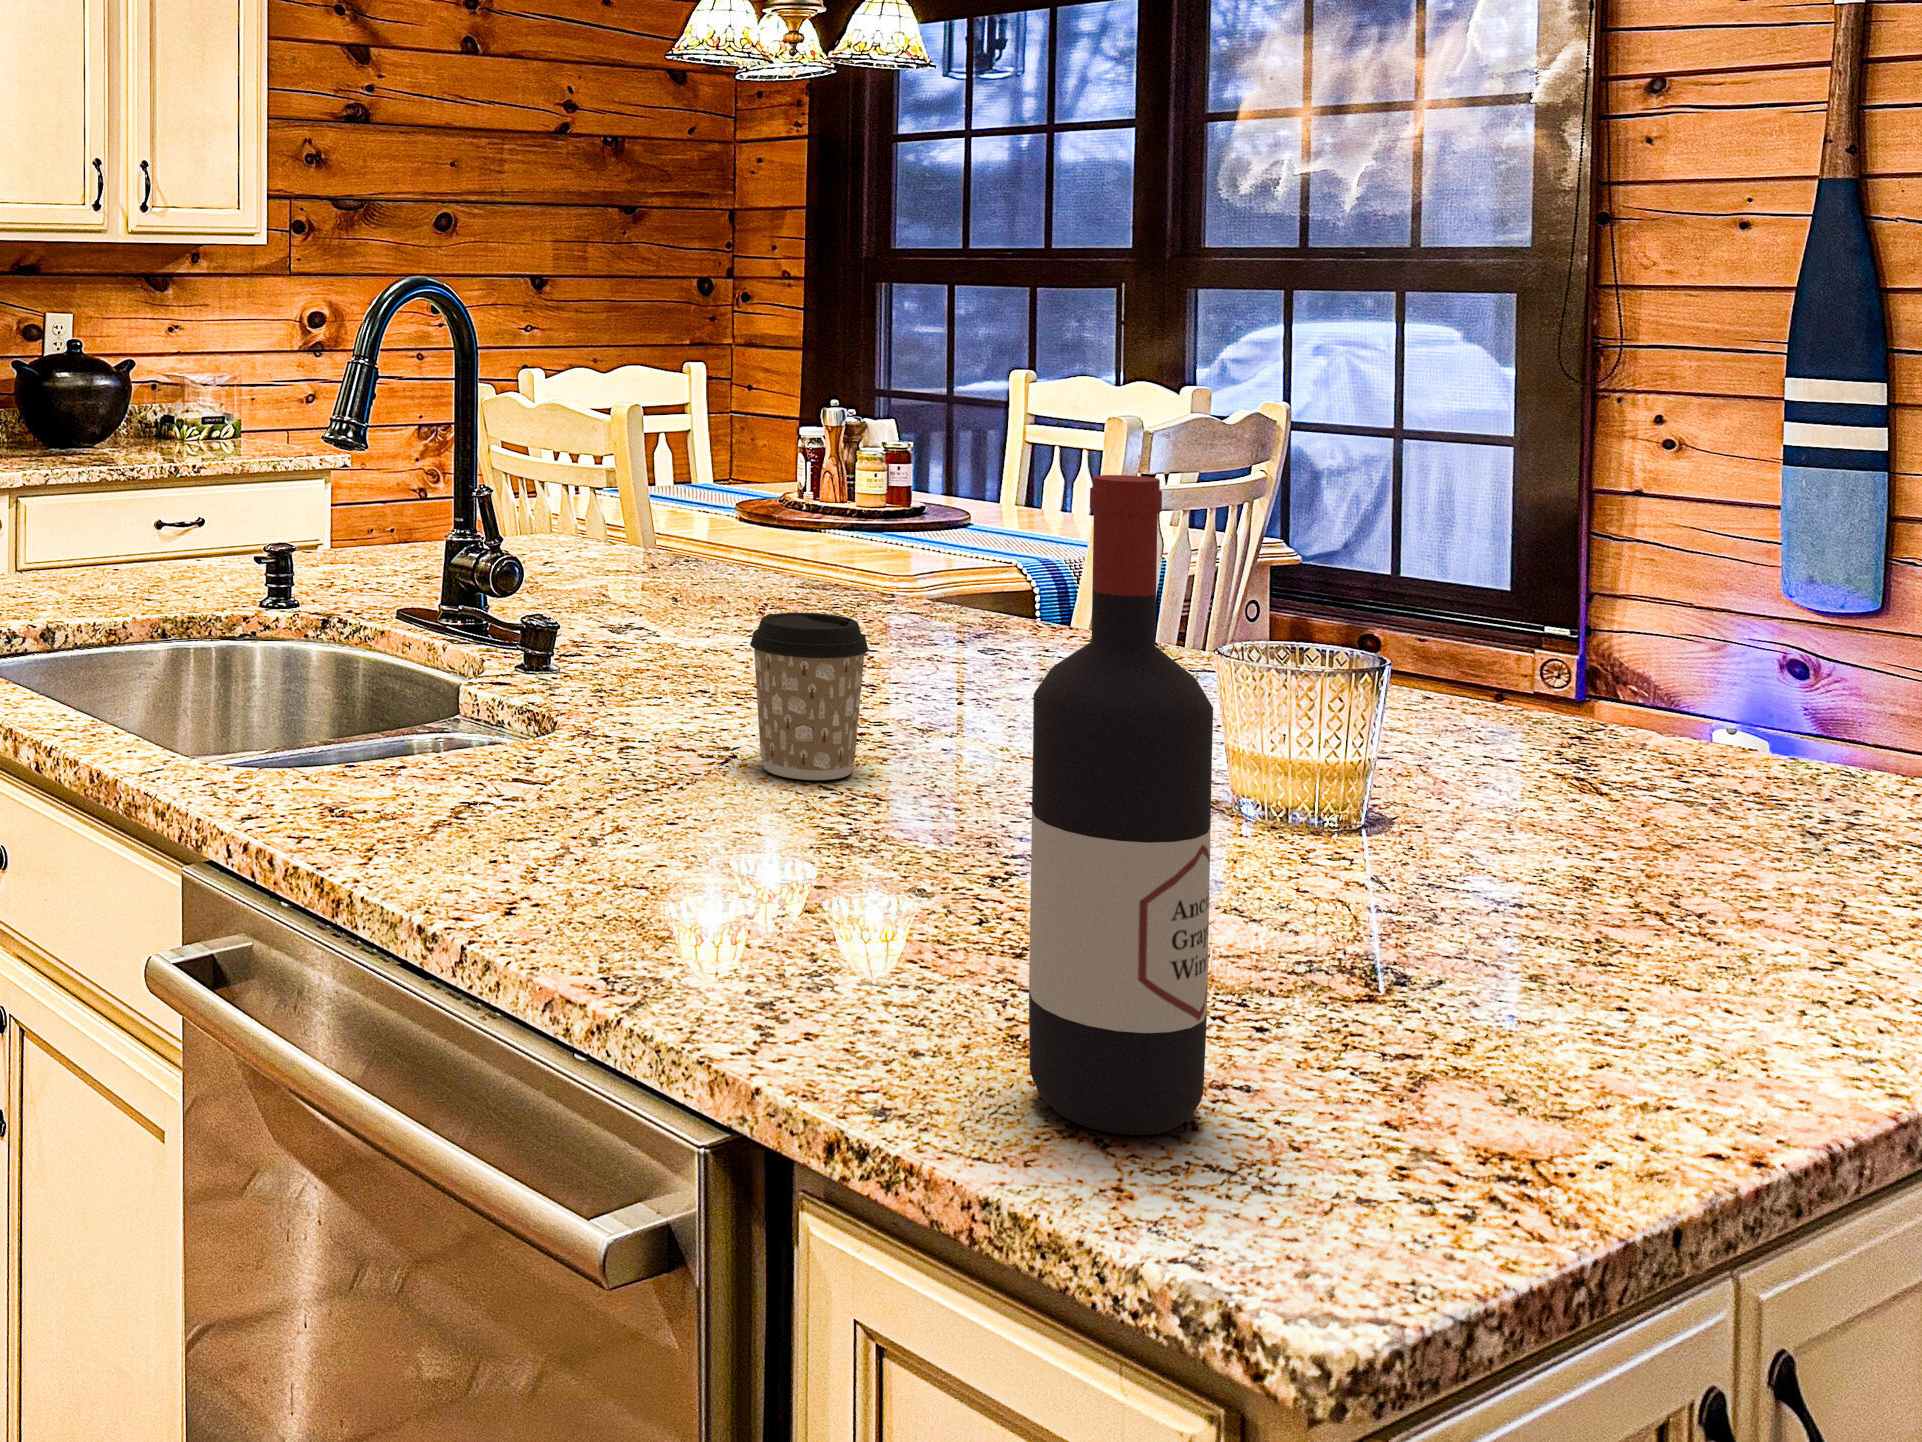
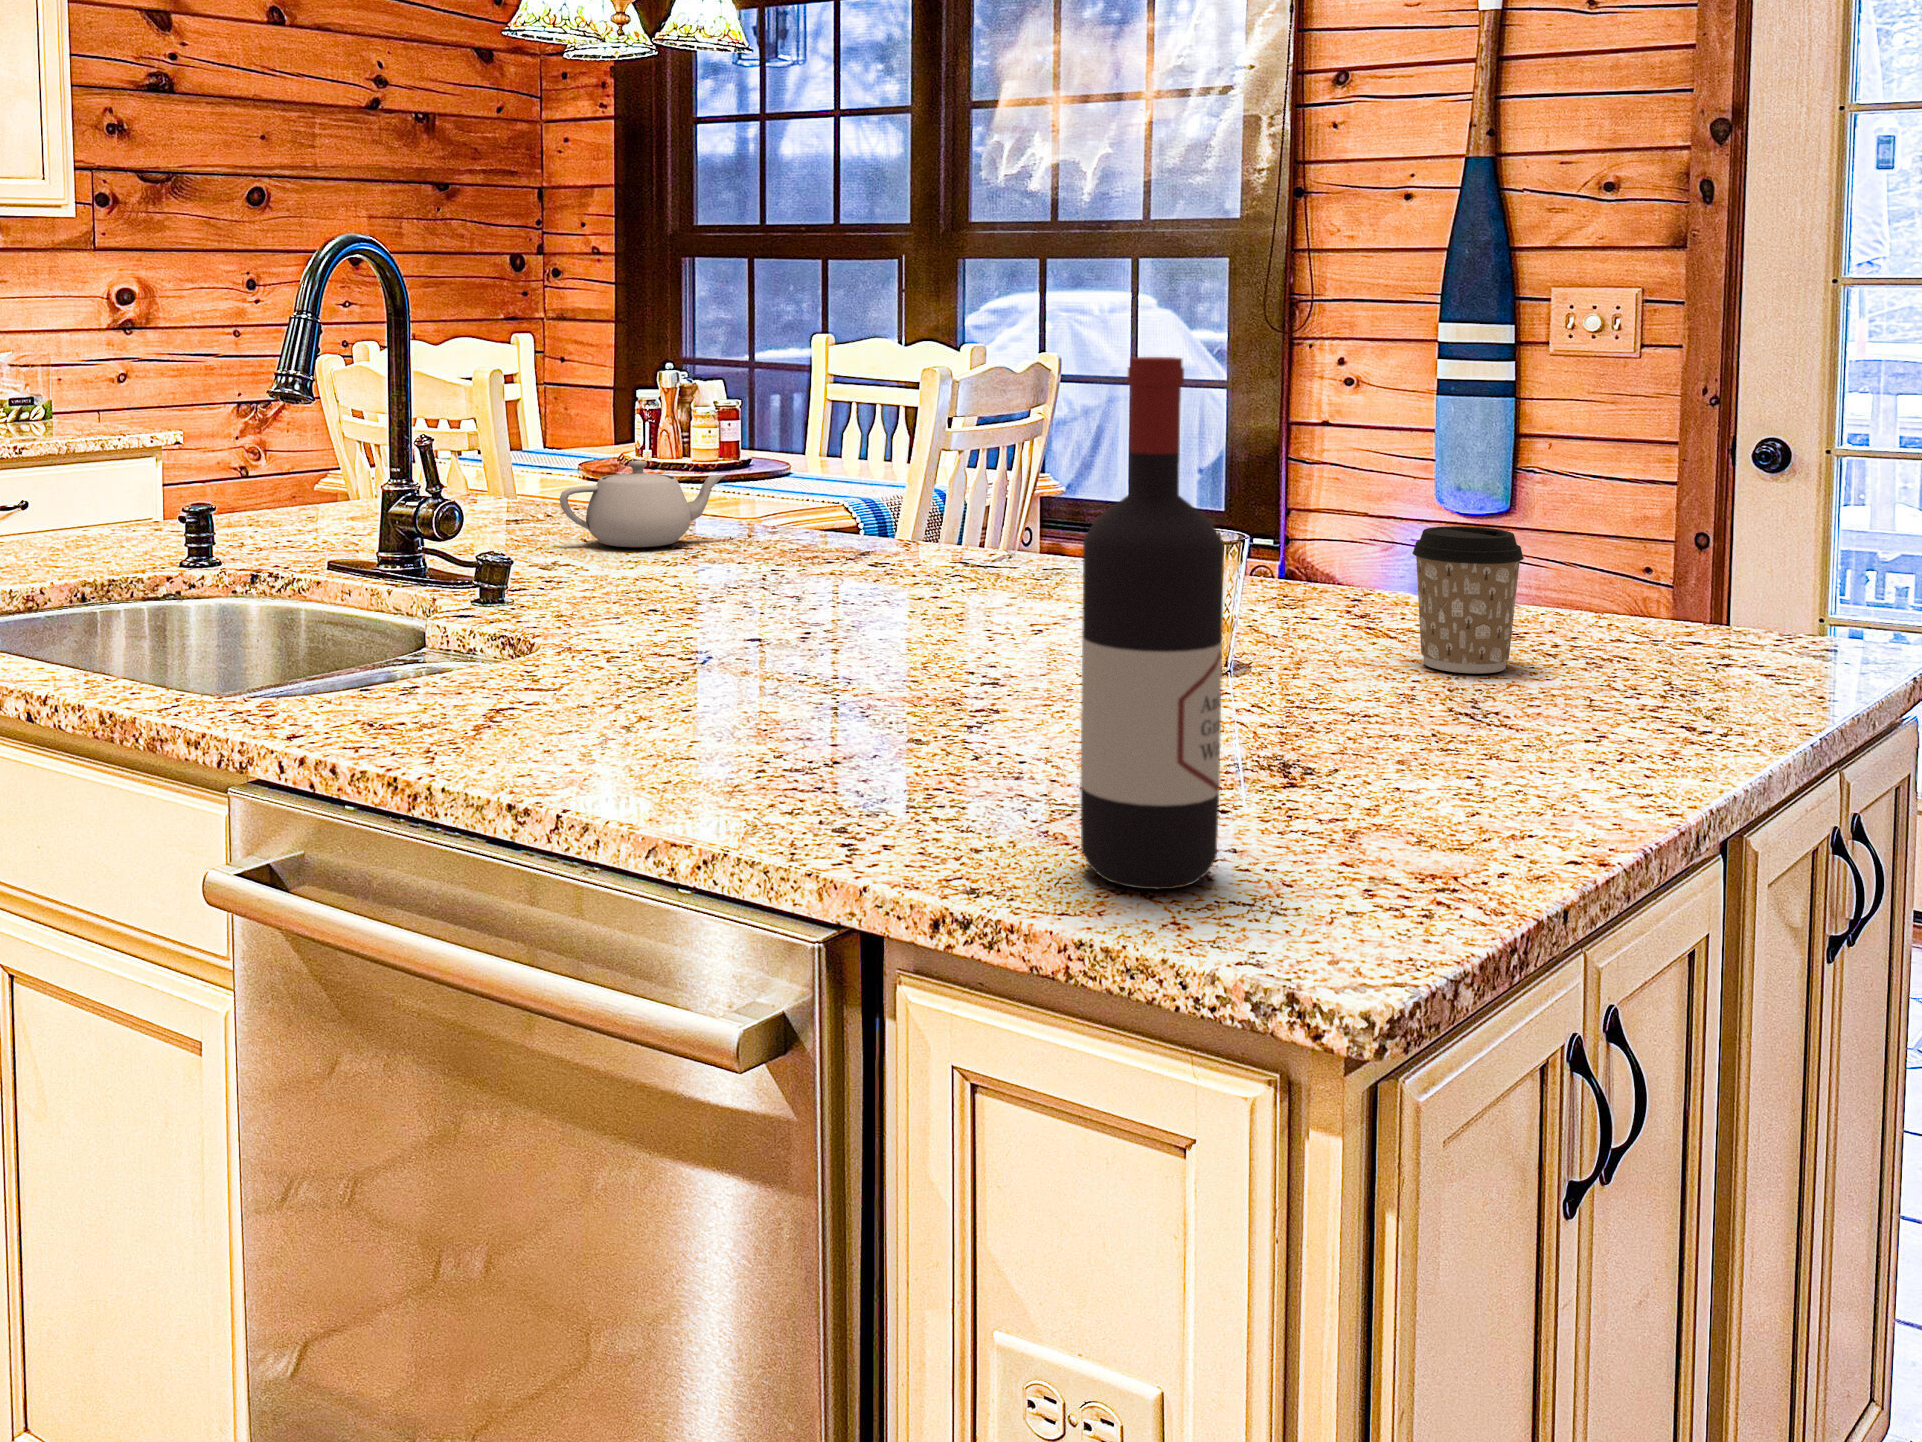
teapot: none [649,520,833,614] -> present [560,460,725,547]
coffee cup: present [750,613,869,780] -> present [1412,526,1524,673]

